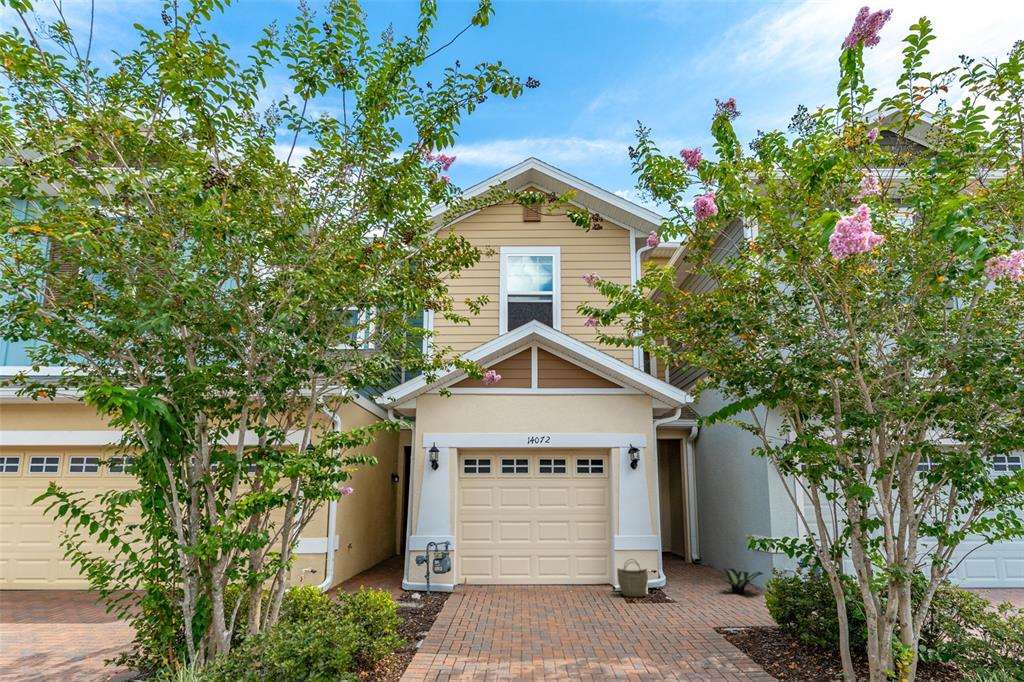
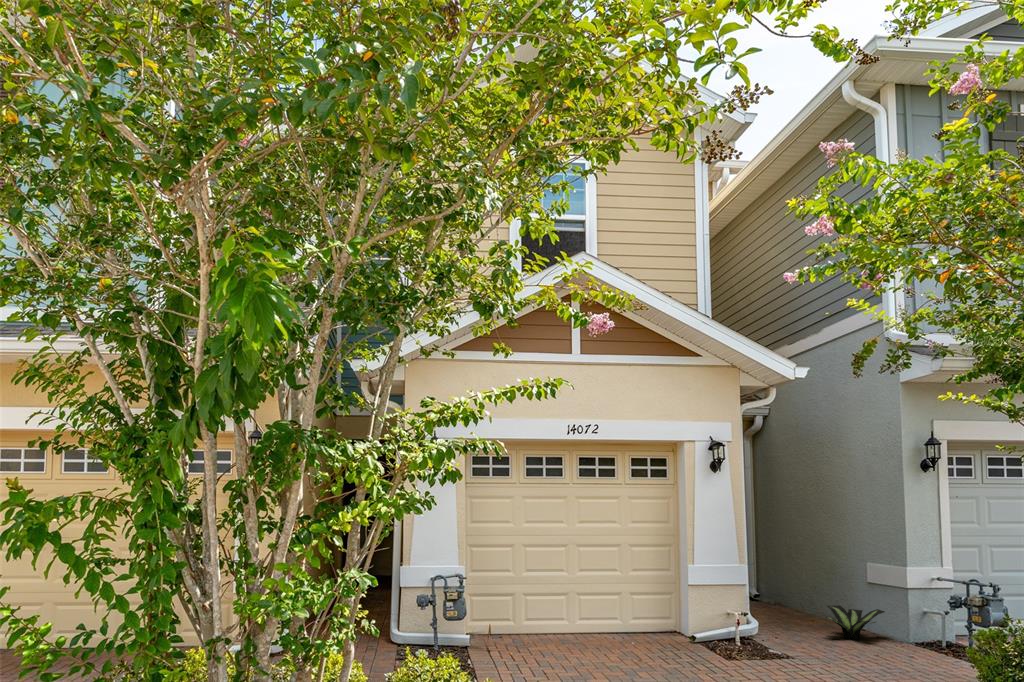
woven basket: present [617,559,648,597] -> none [697,595,740,648]

